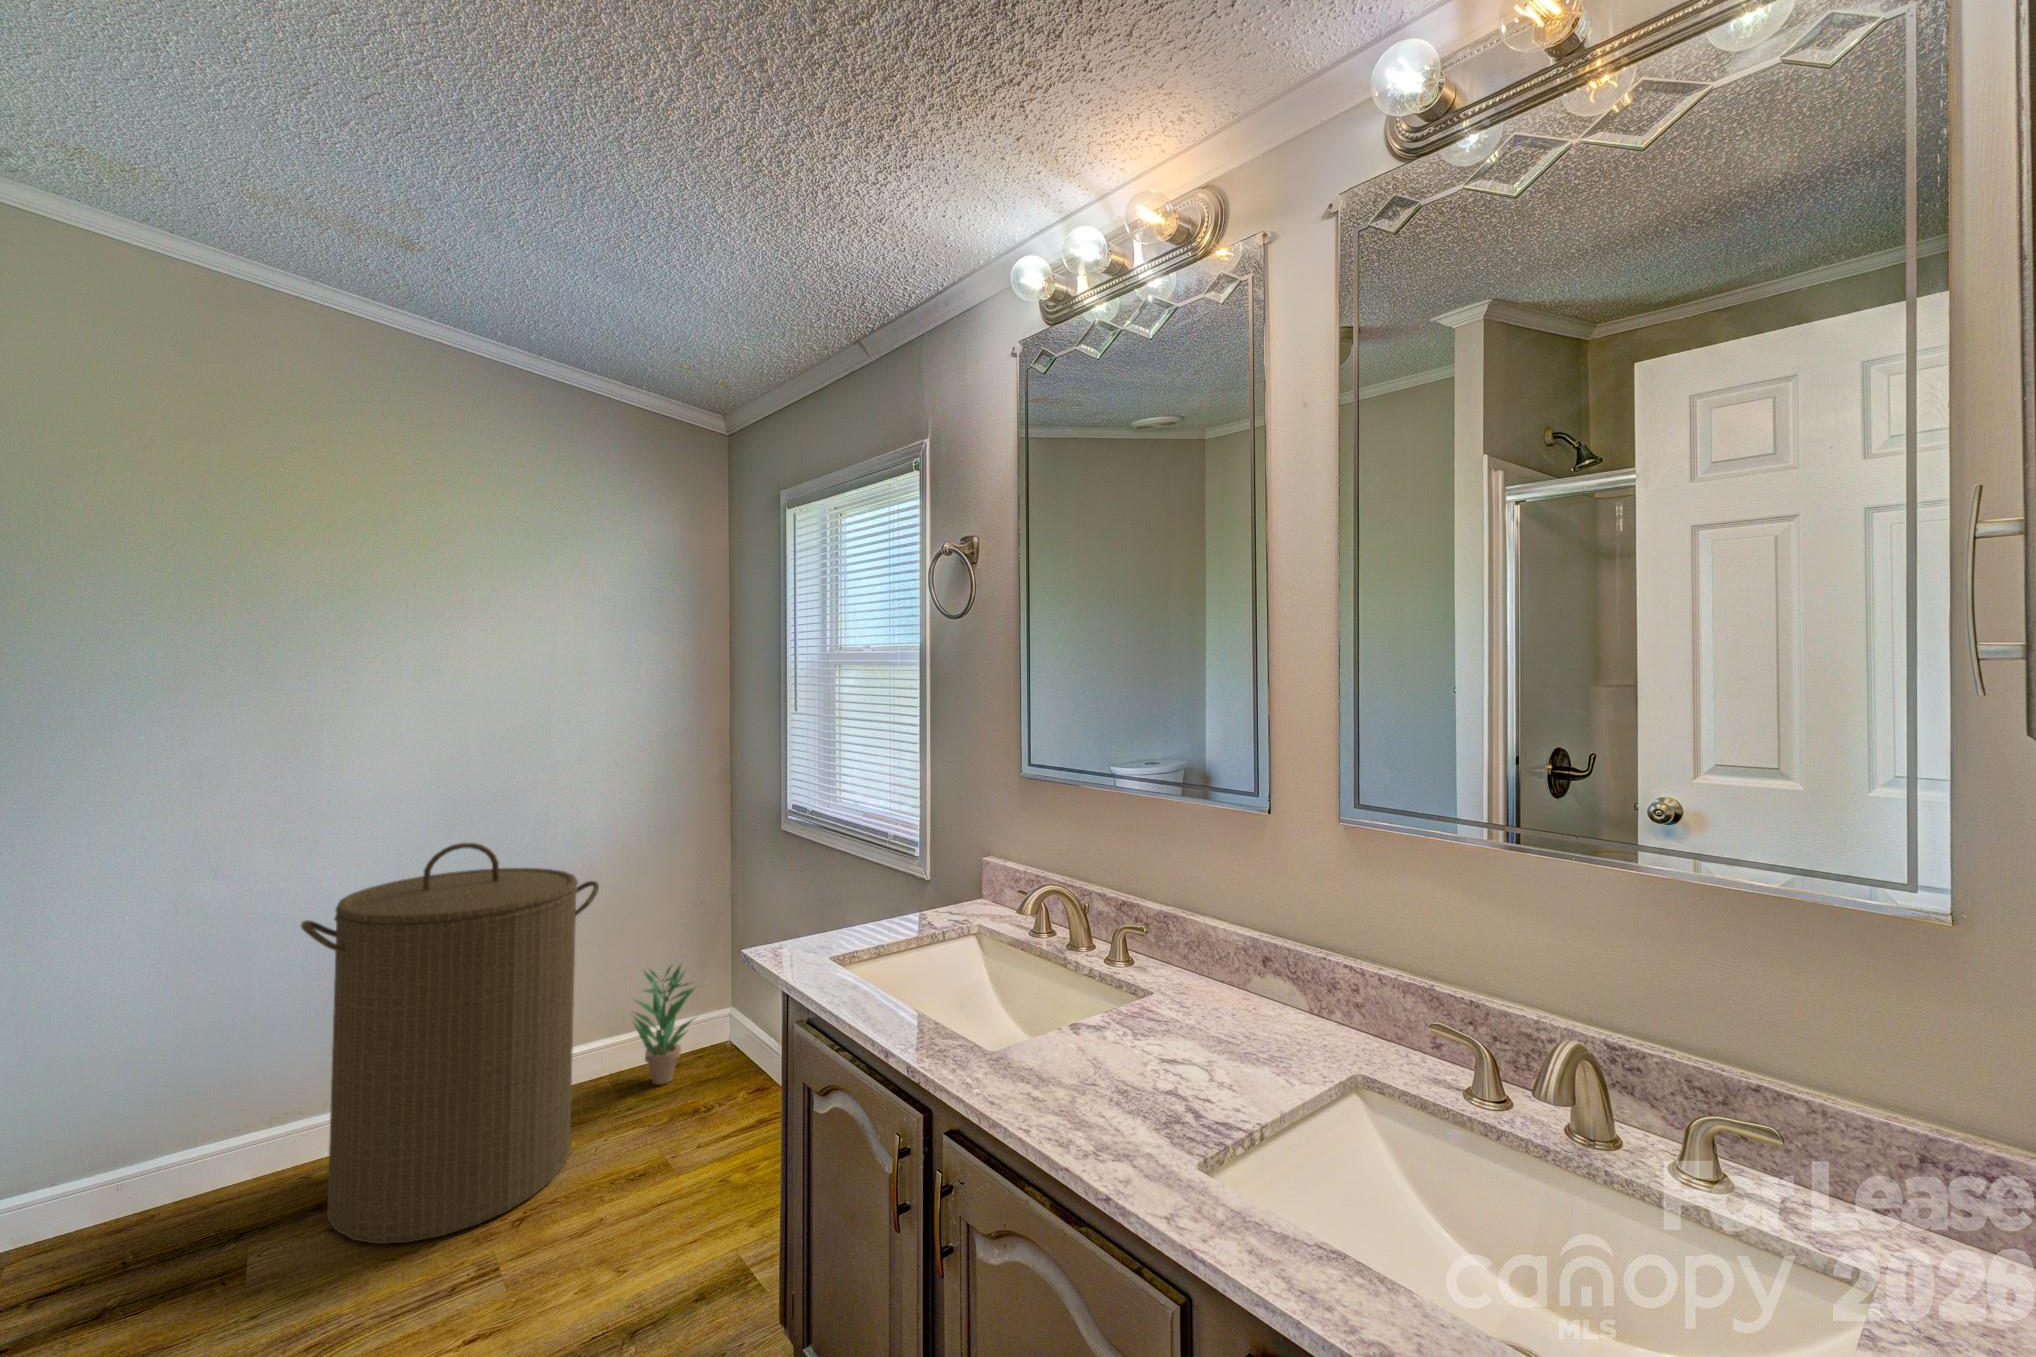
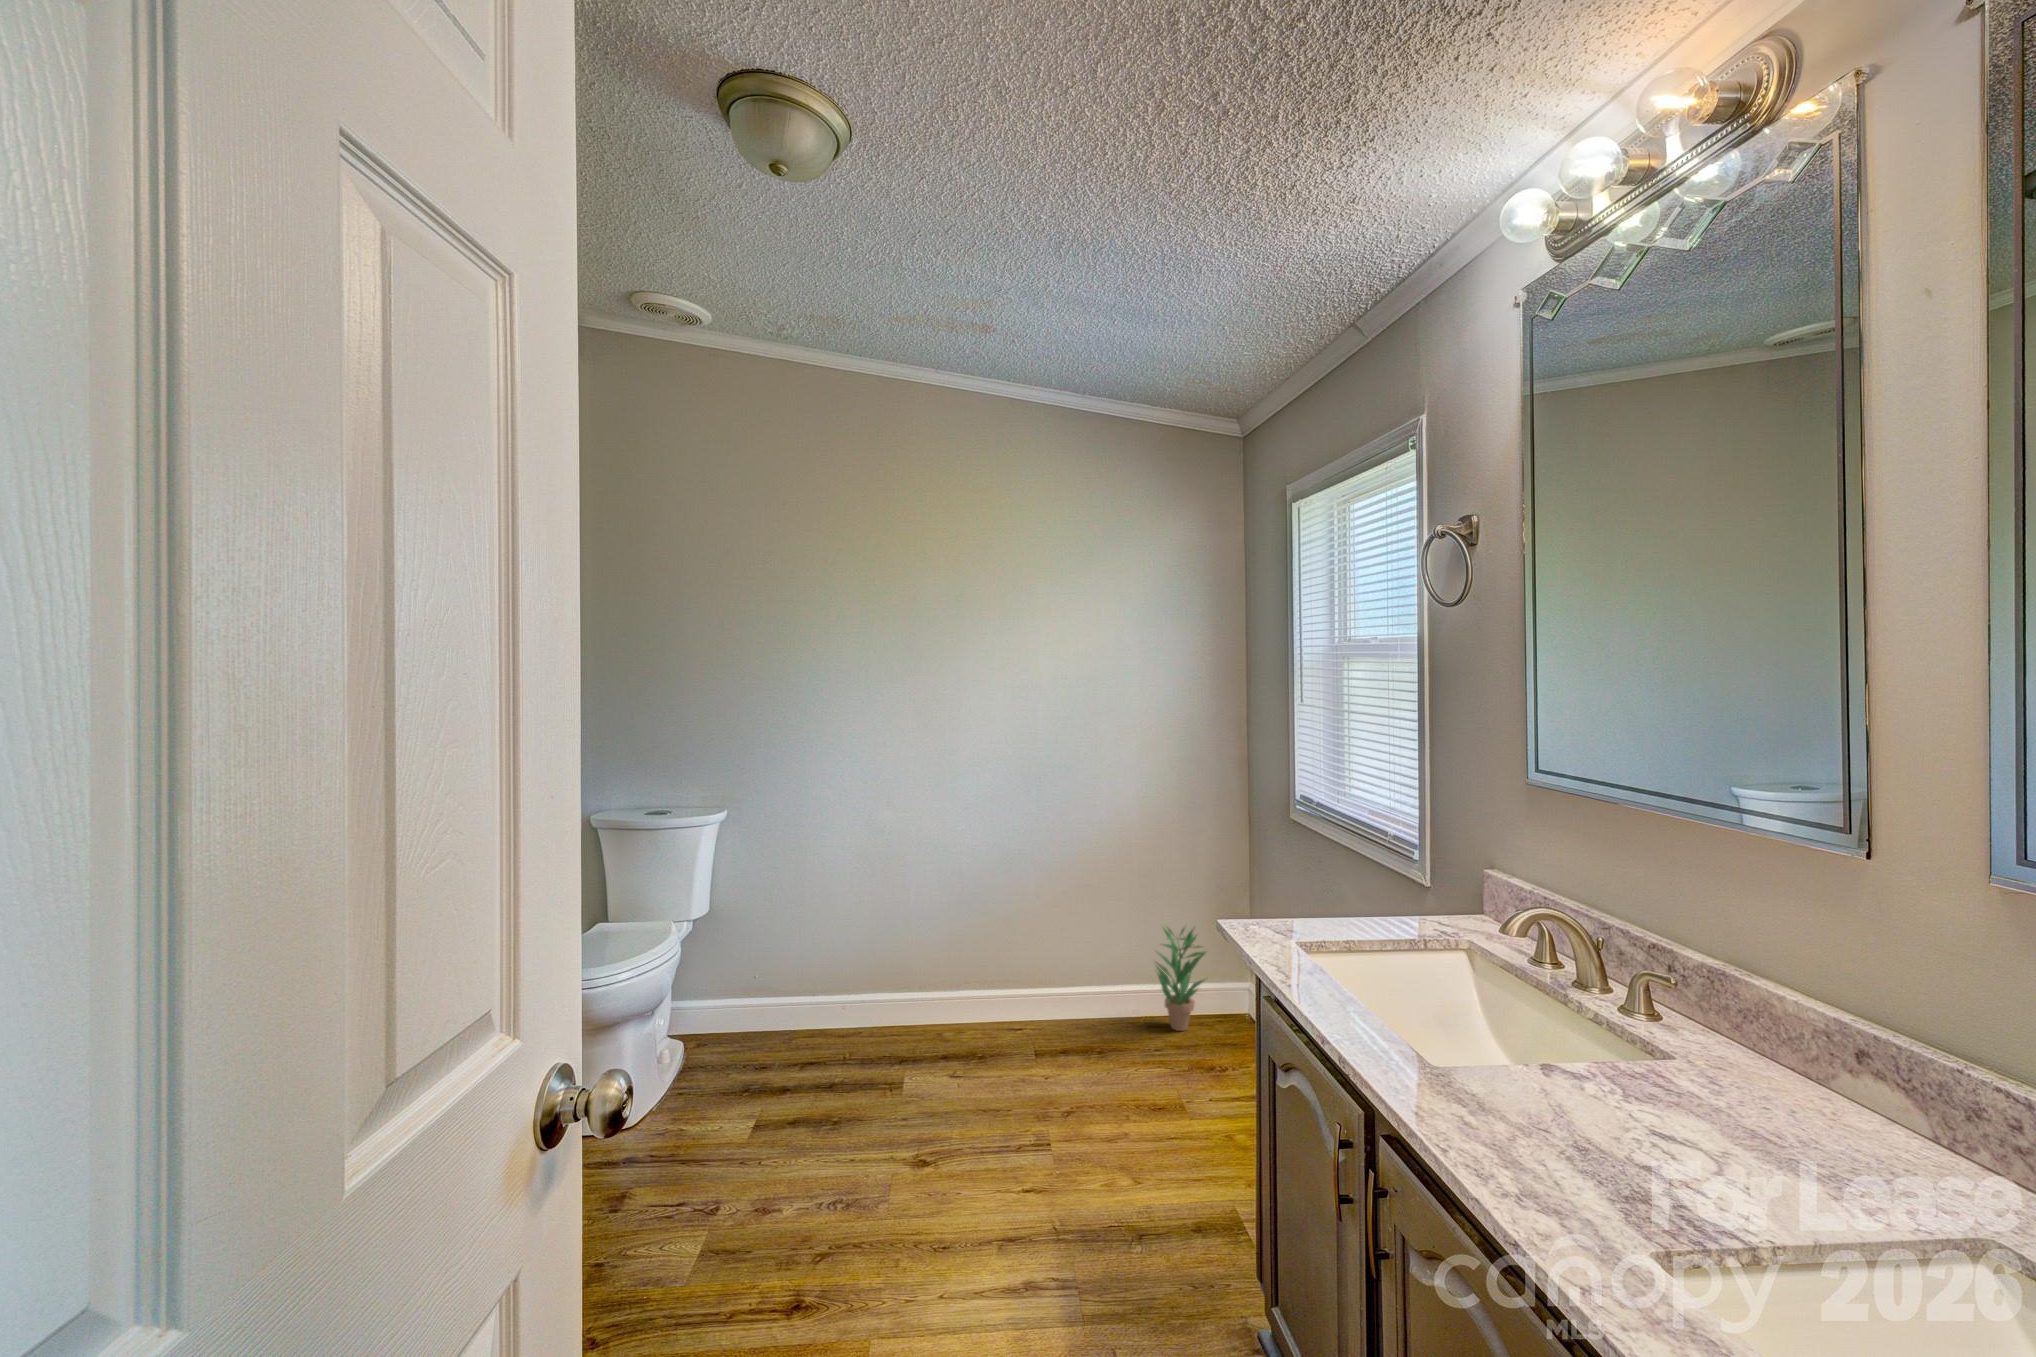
laundry hamper: present [301,843,599,1244] -> none [935,799,1124,1095]

